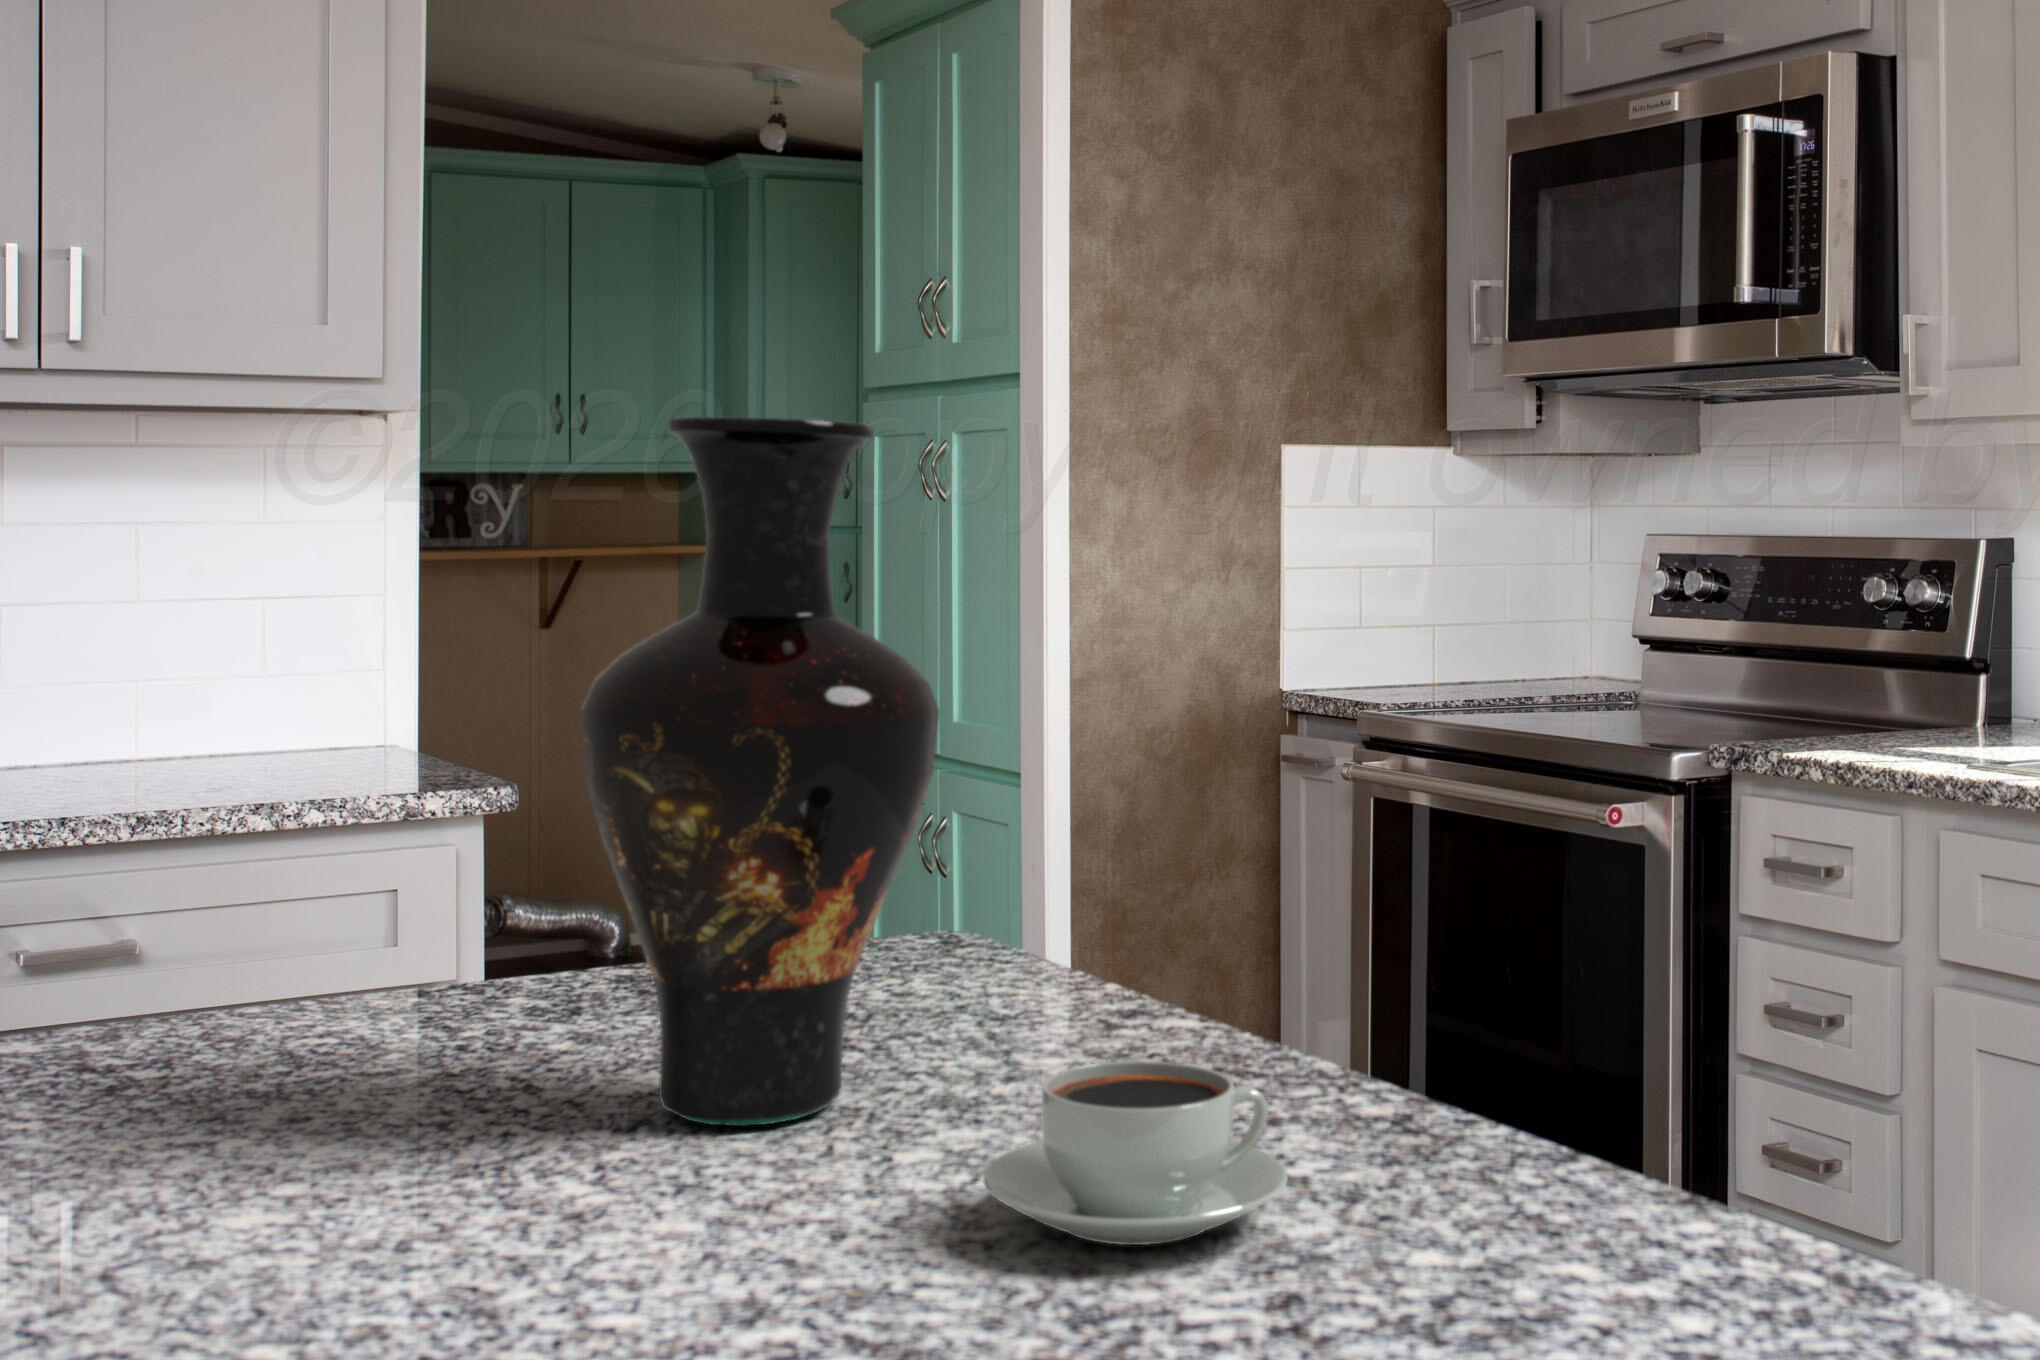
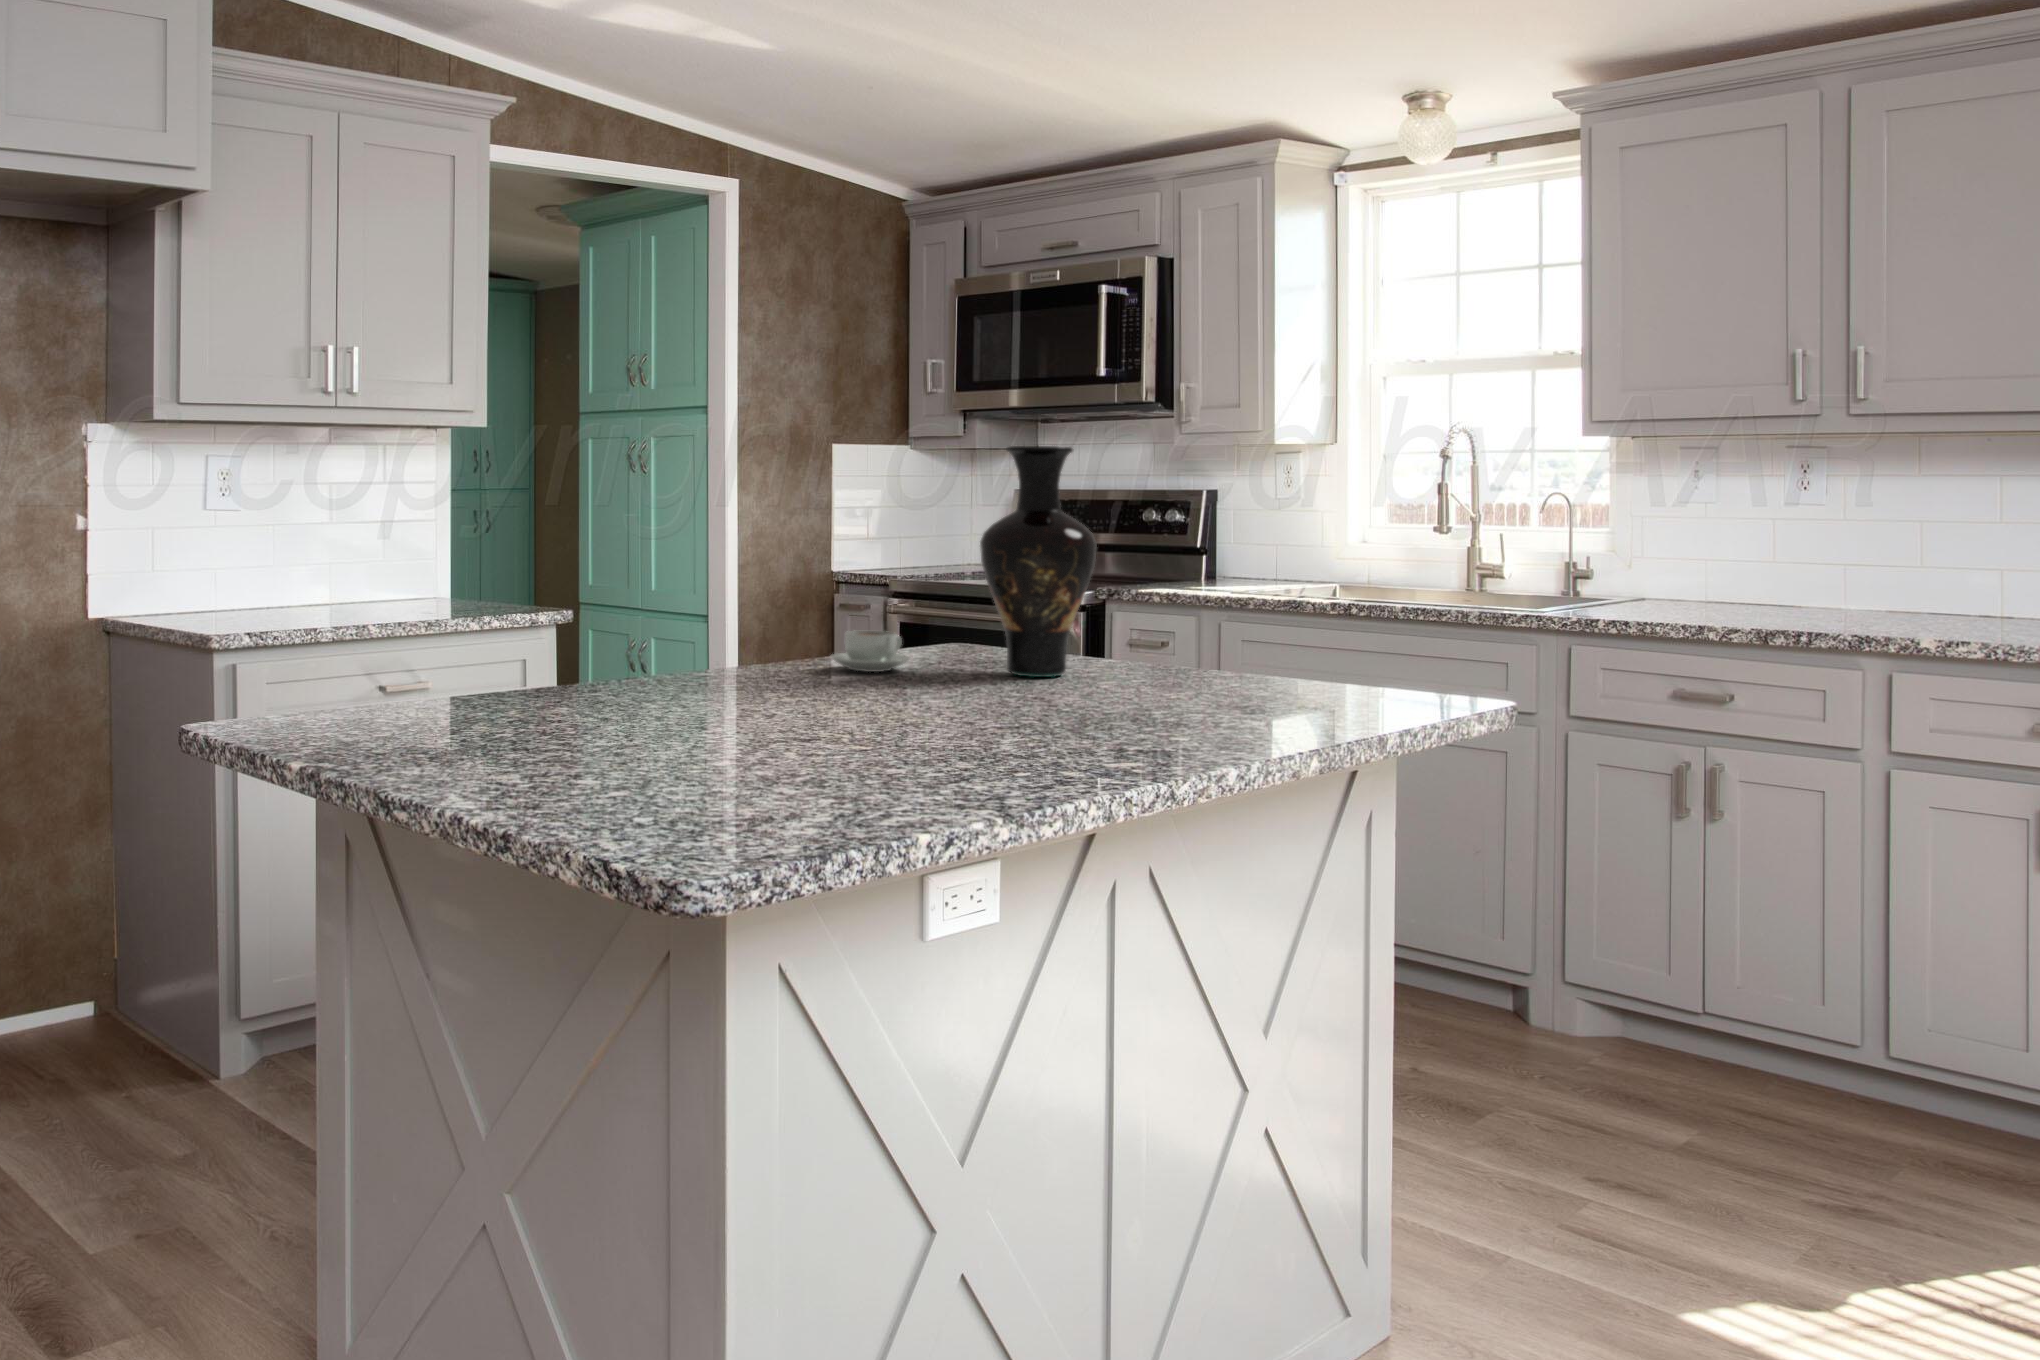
coffee cup: present [983,1061,1287,1245] -> present [830,631,911,672]

